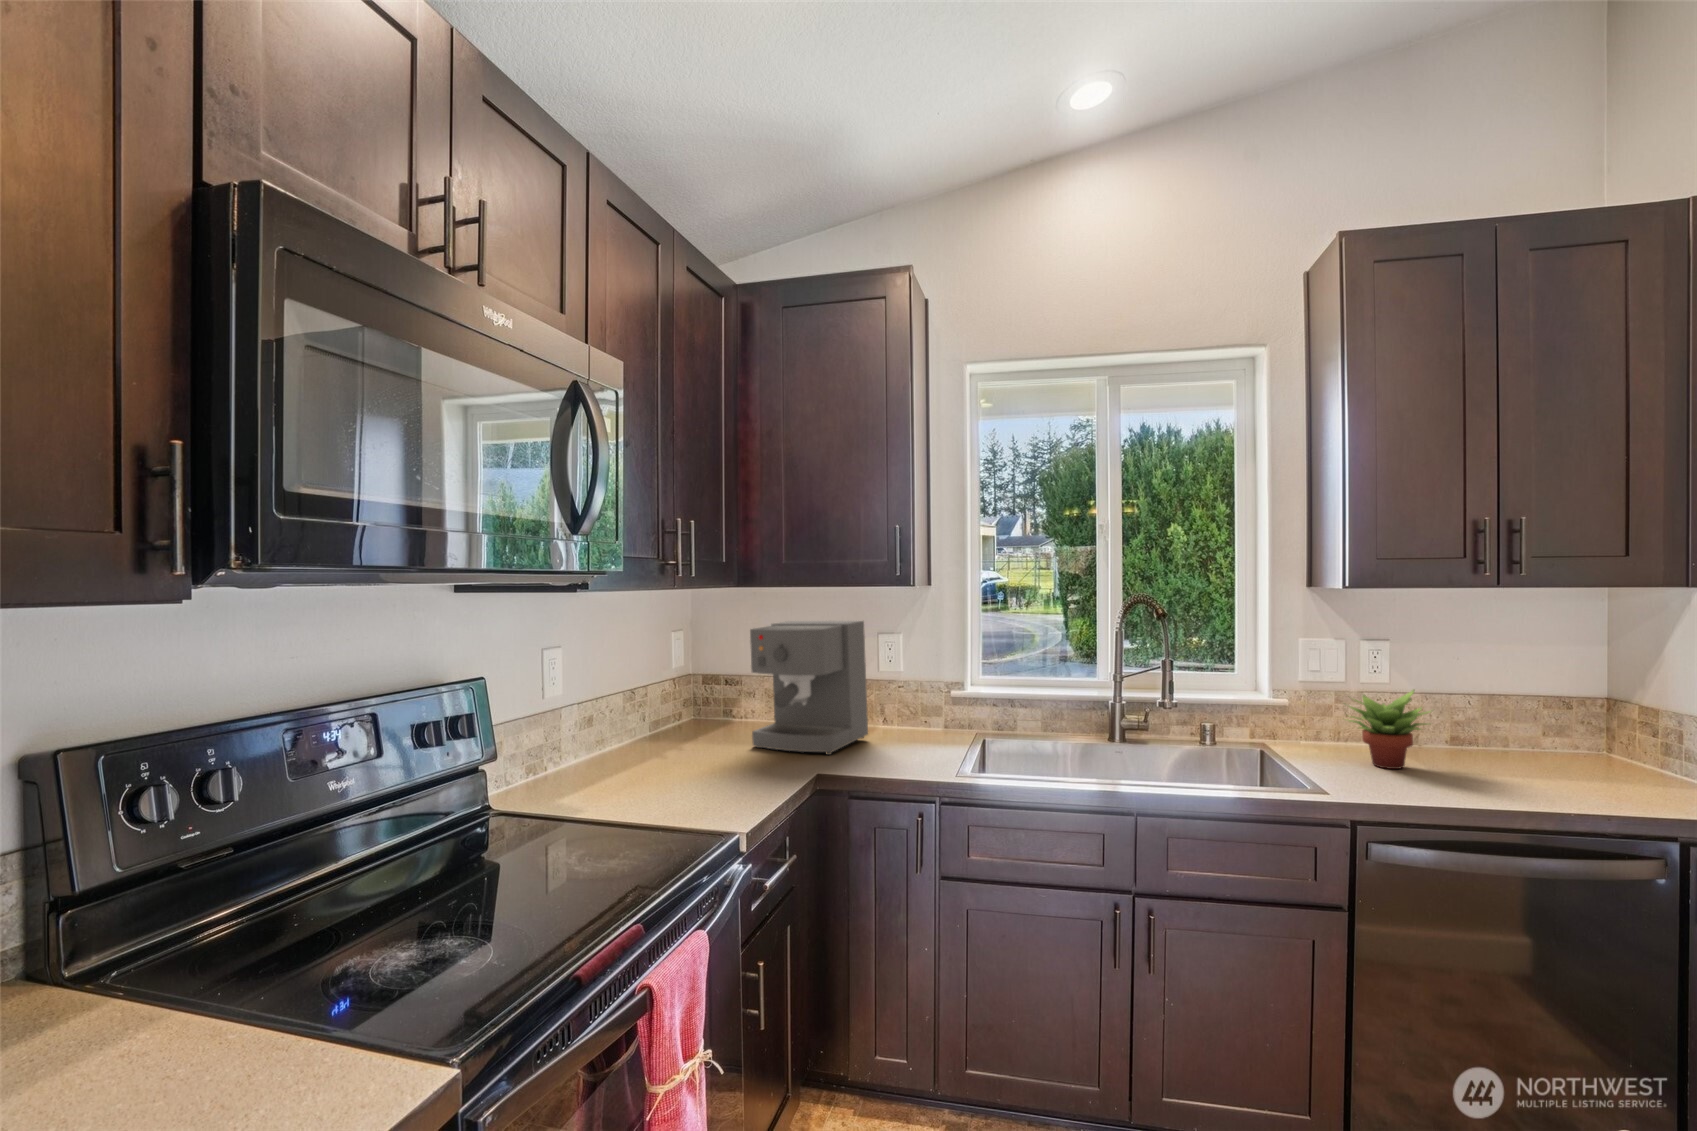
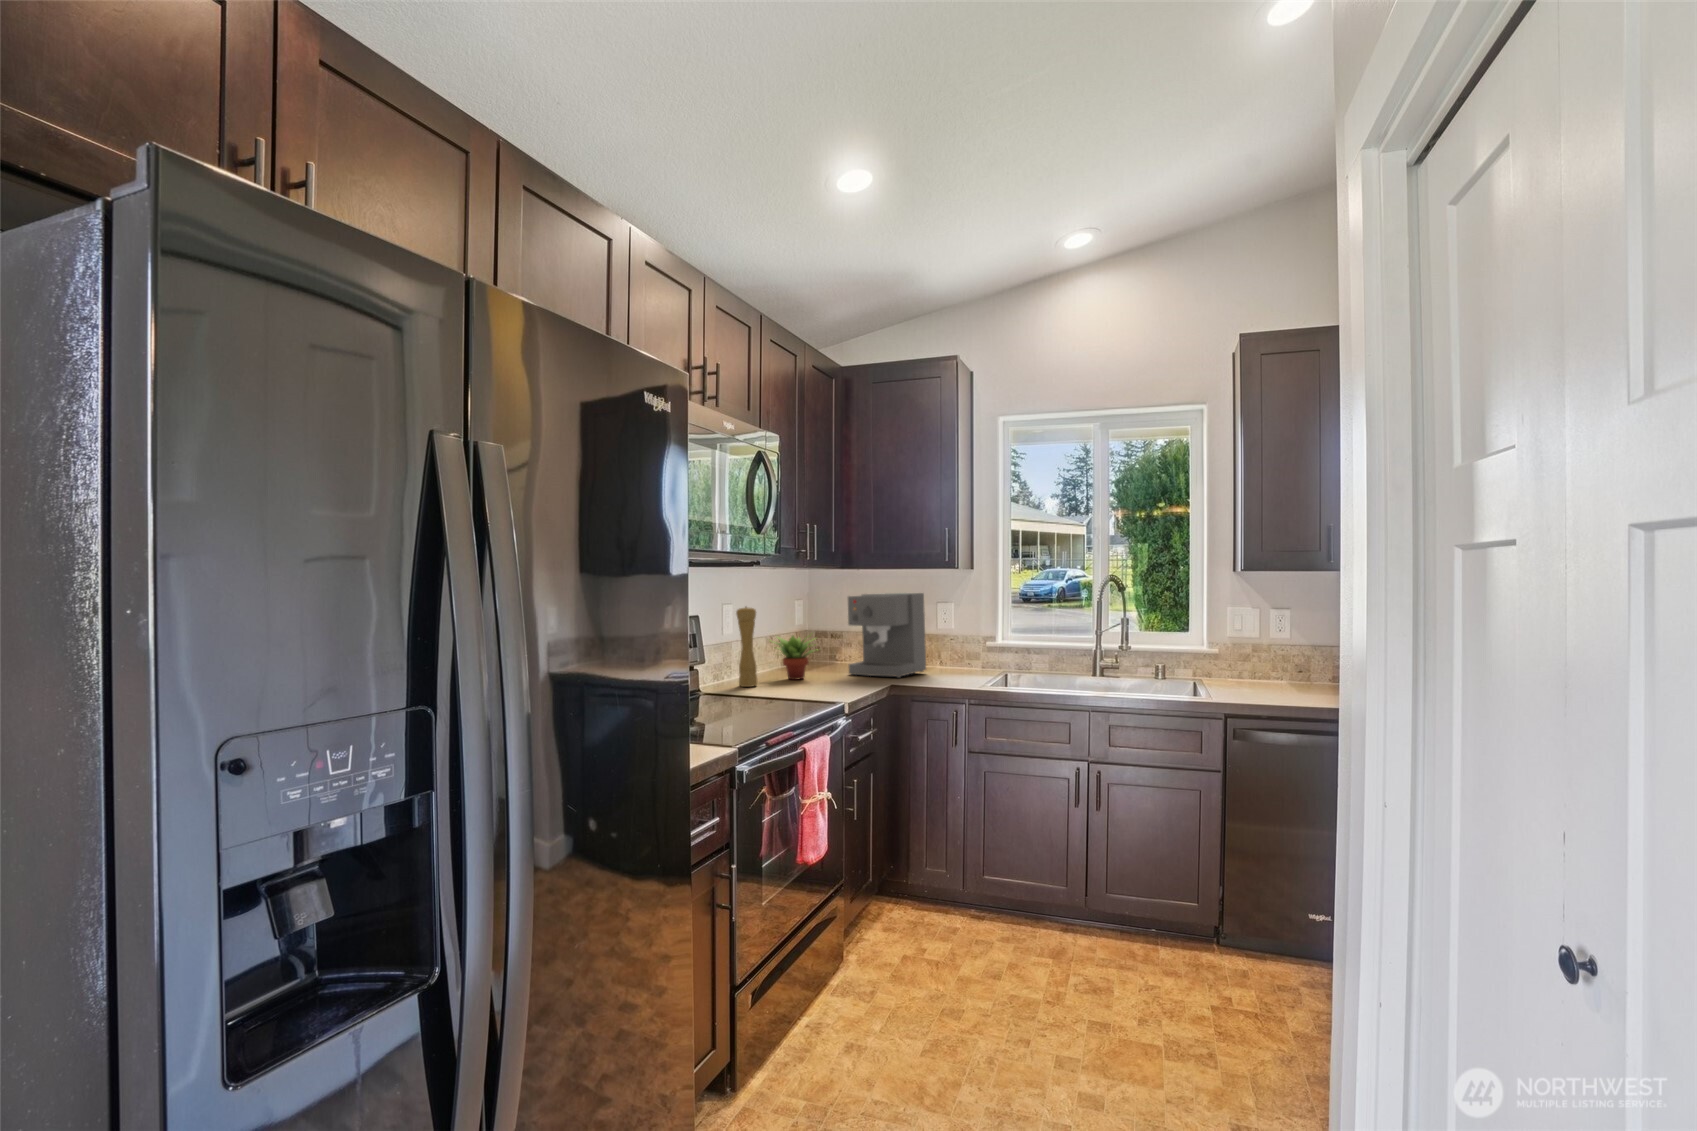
pepper mill: none [561,656,598,792] -> present [736,607,757,687]
succulent plant: present [1349,689,1431,769] -> present [775,633,817,680]

